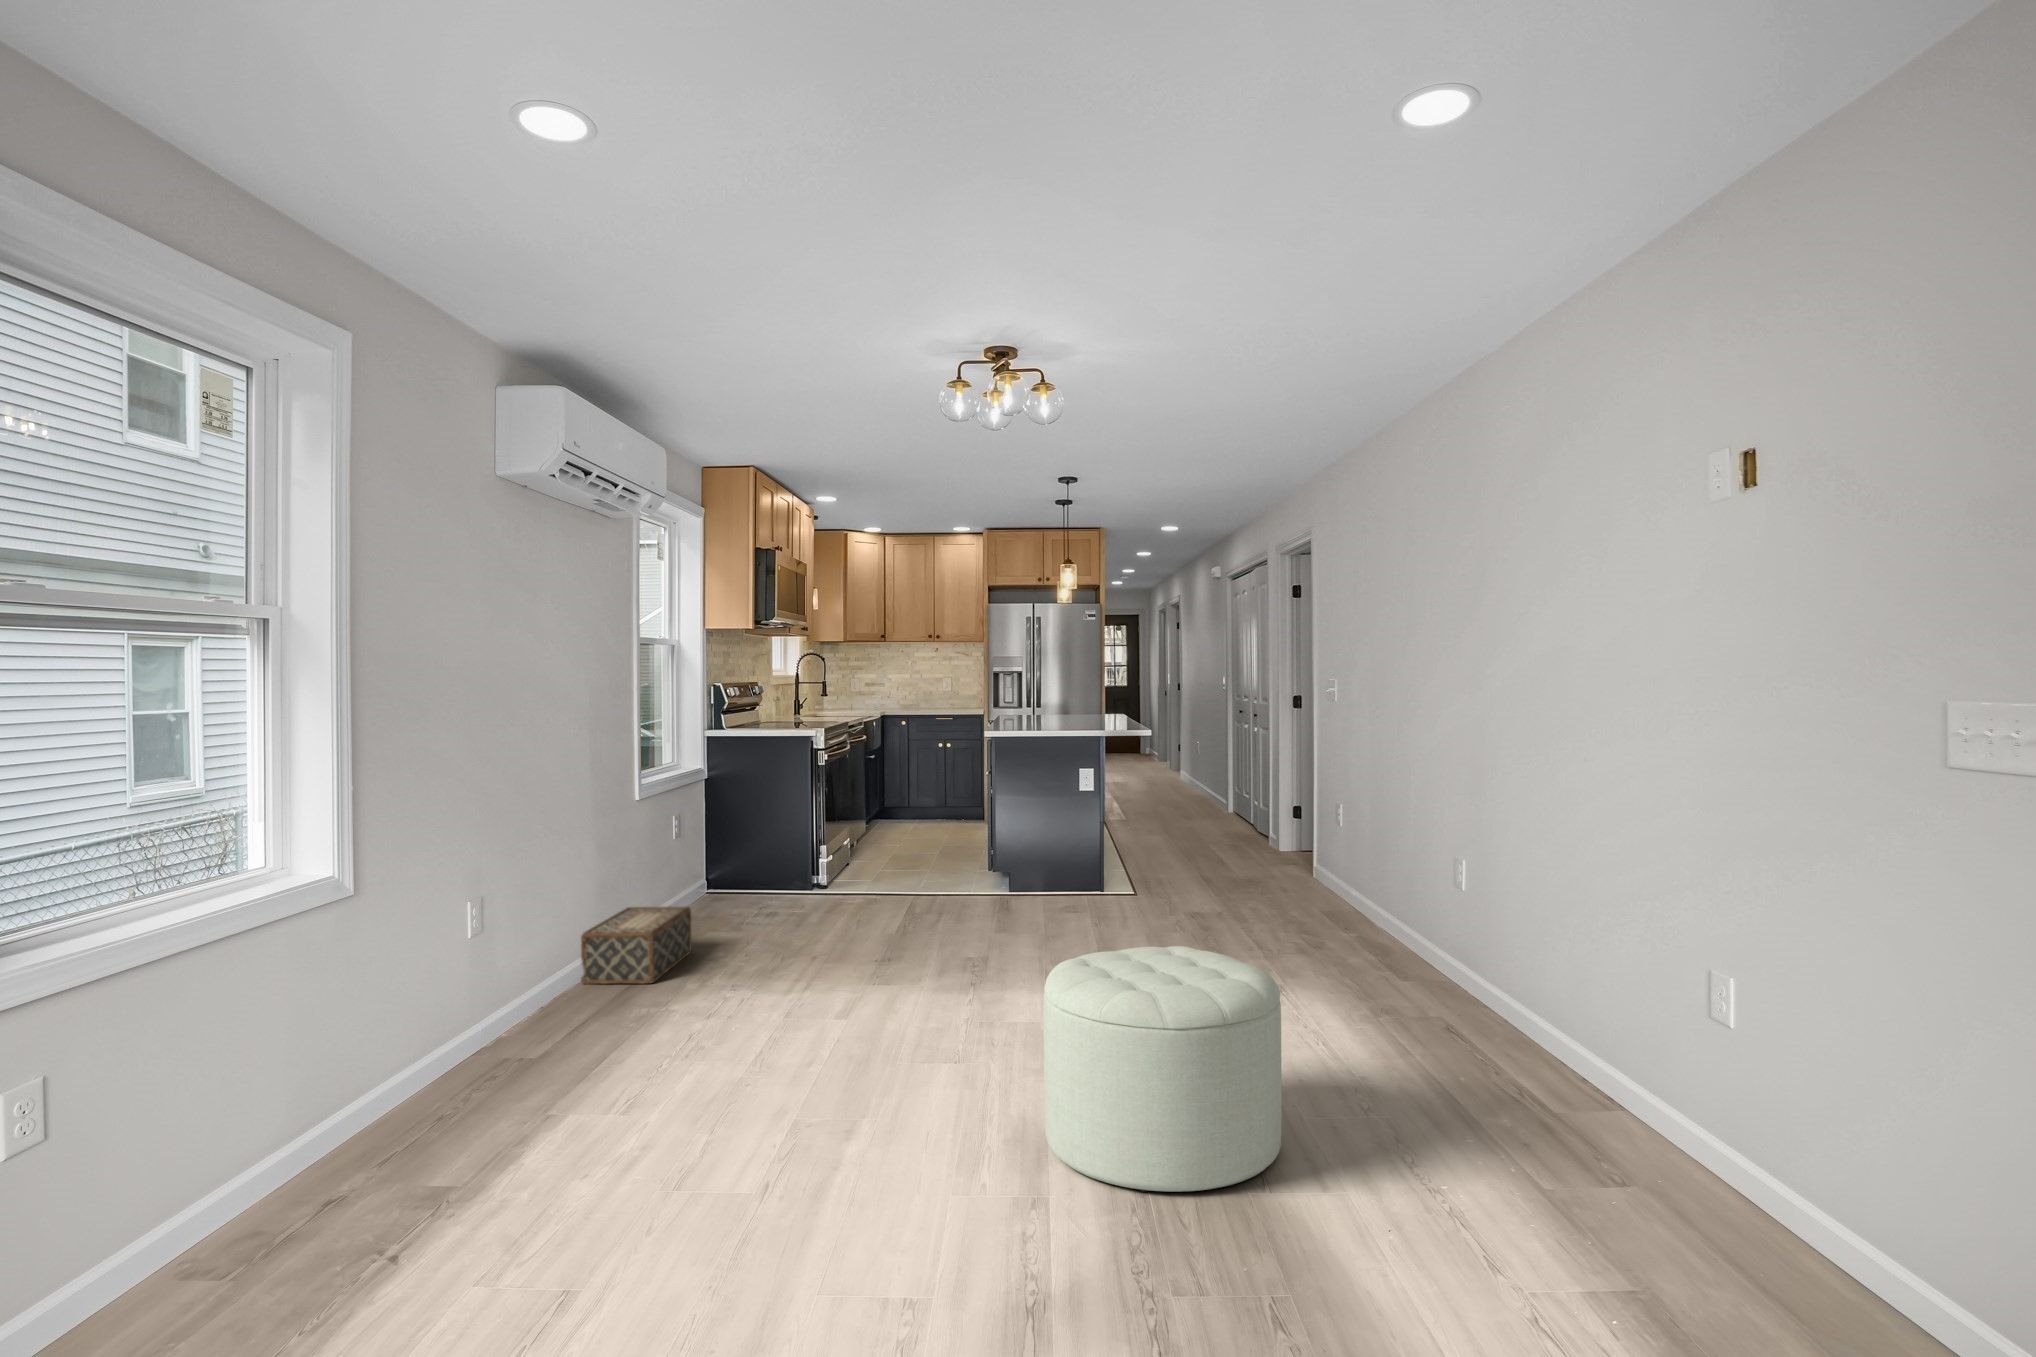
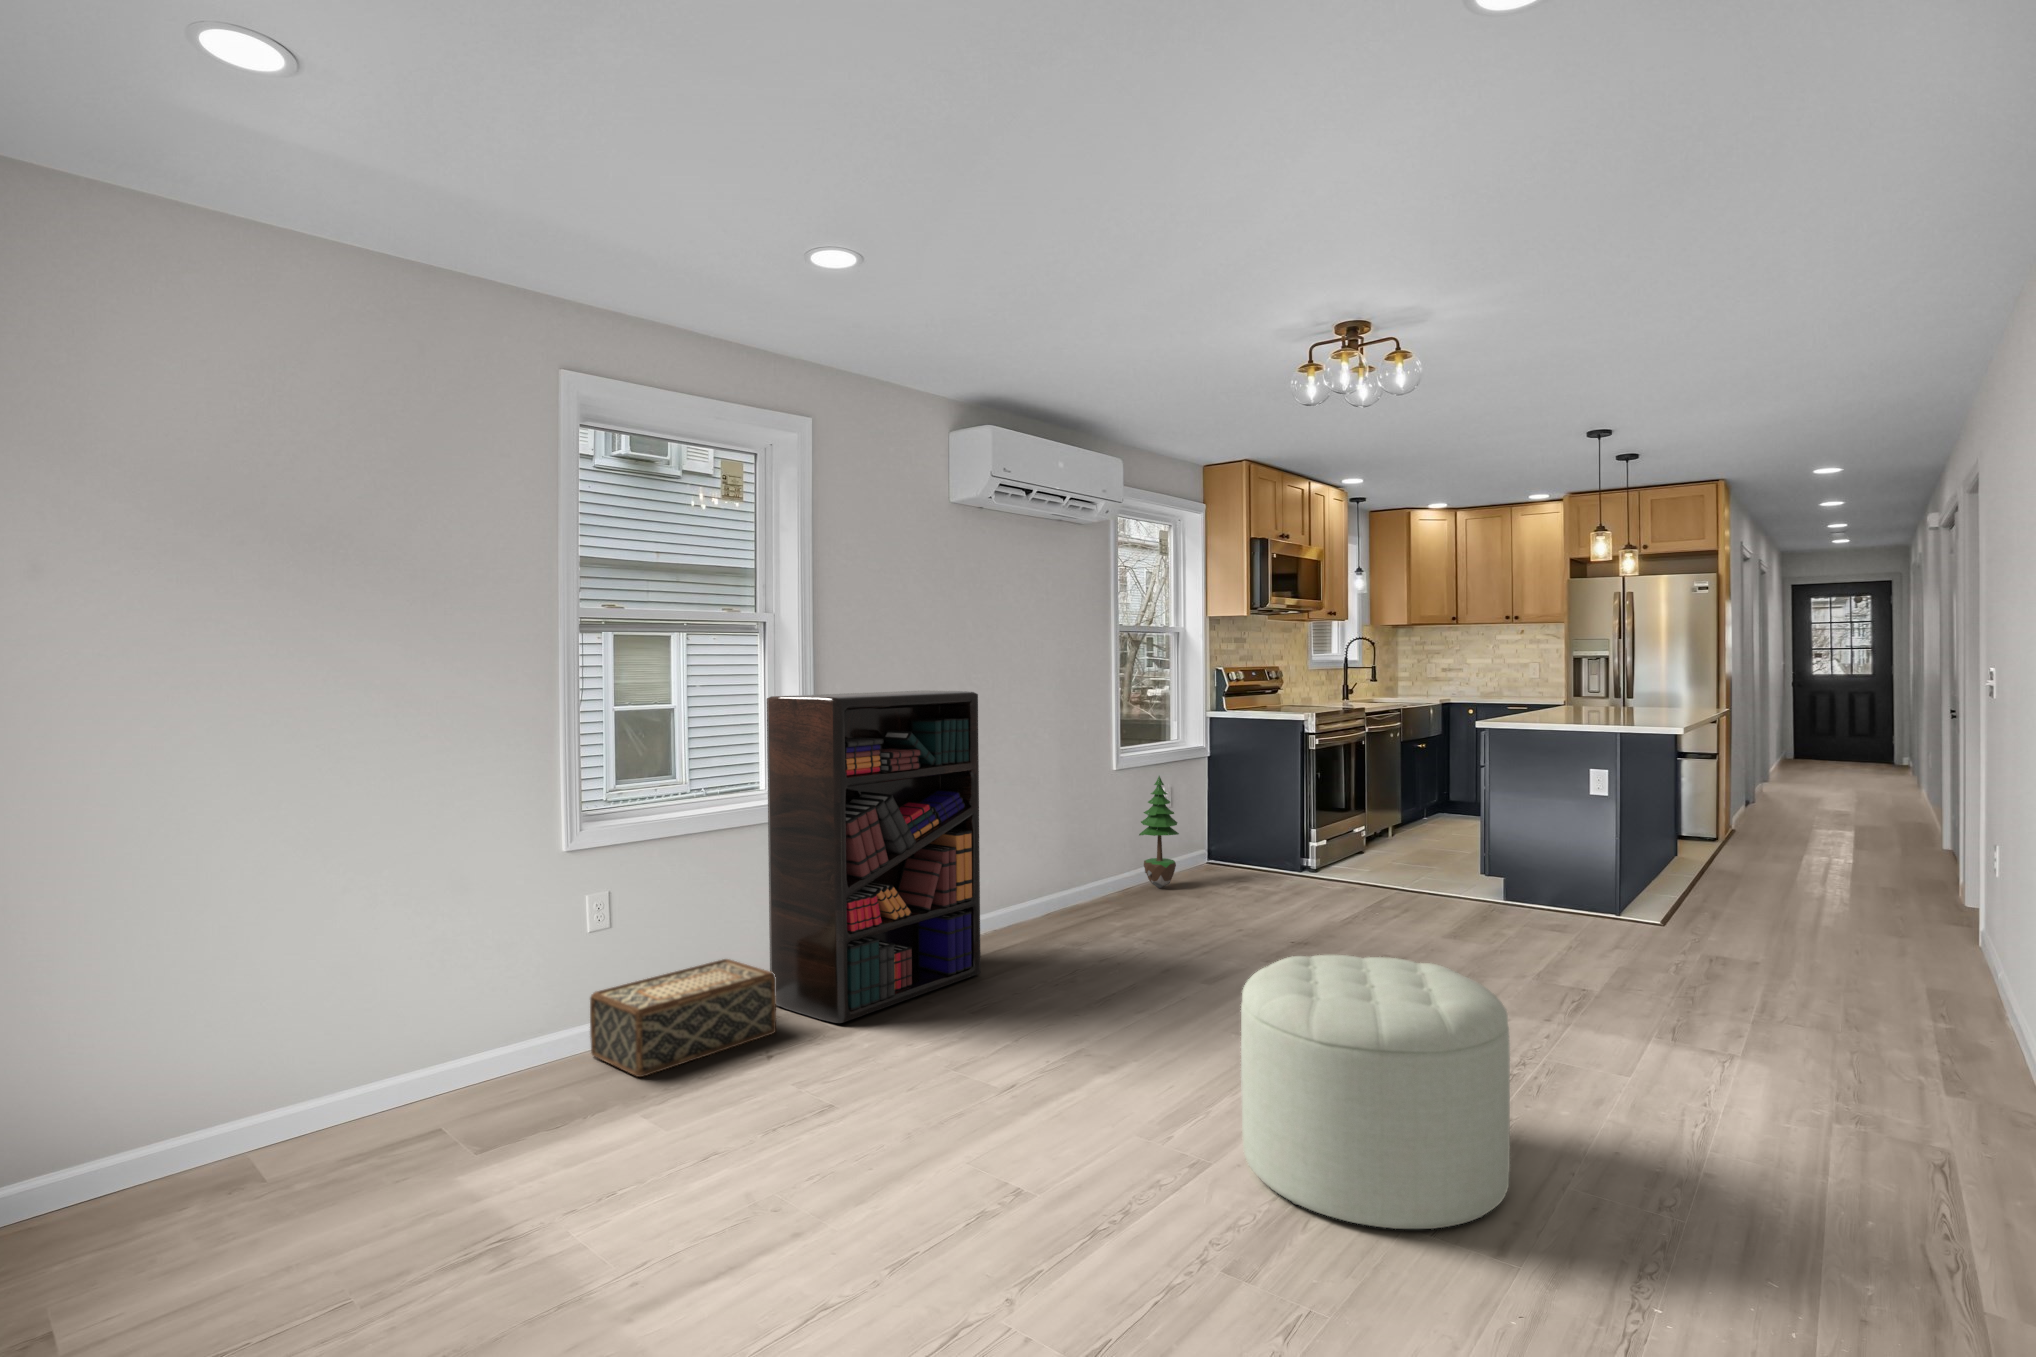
bookshelf: none [310,710,580,1160] -> present [767,691,981,1024]
potted tree: none [655,804,703,932] -> present [1139,776,1179,888]
woven basket: present [581,907,691,984] -> present [590,959,776,1077]

